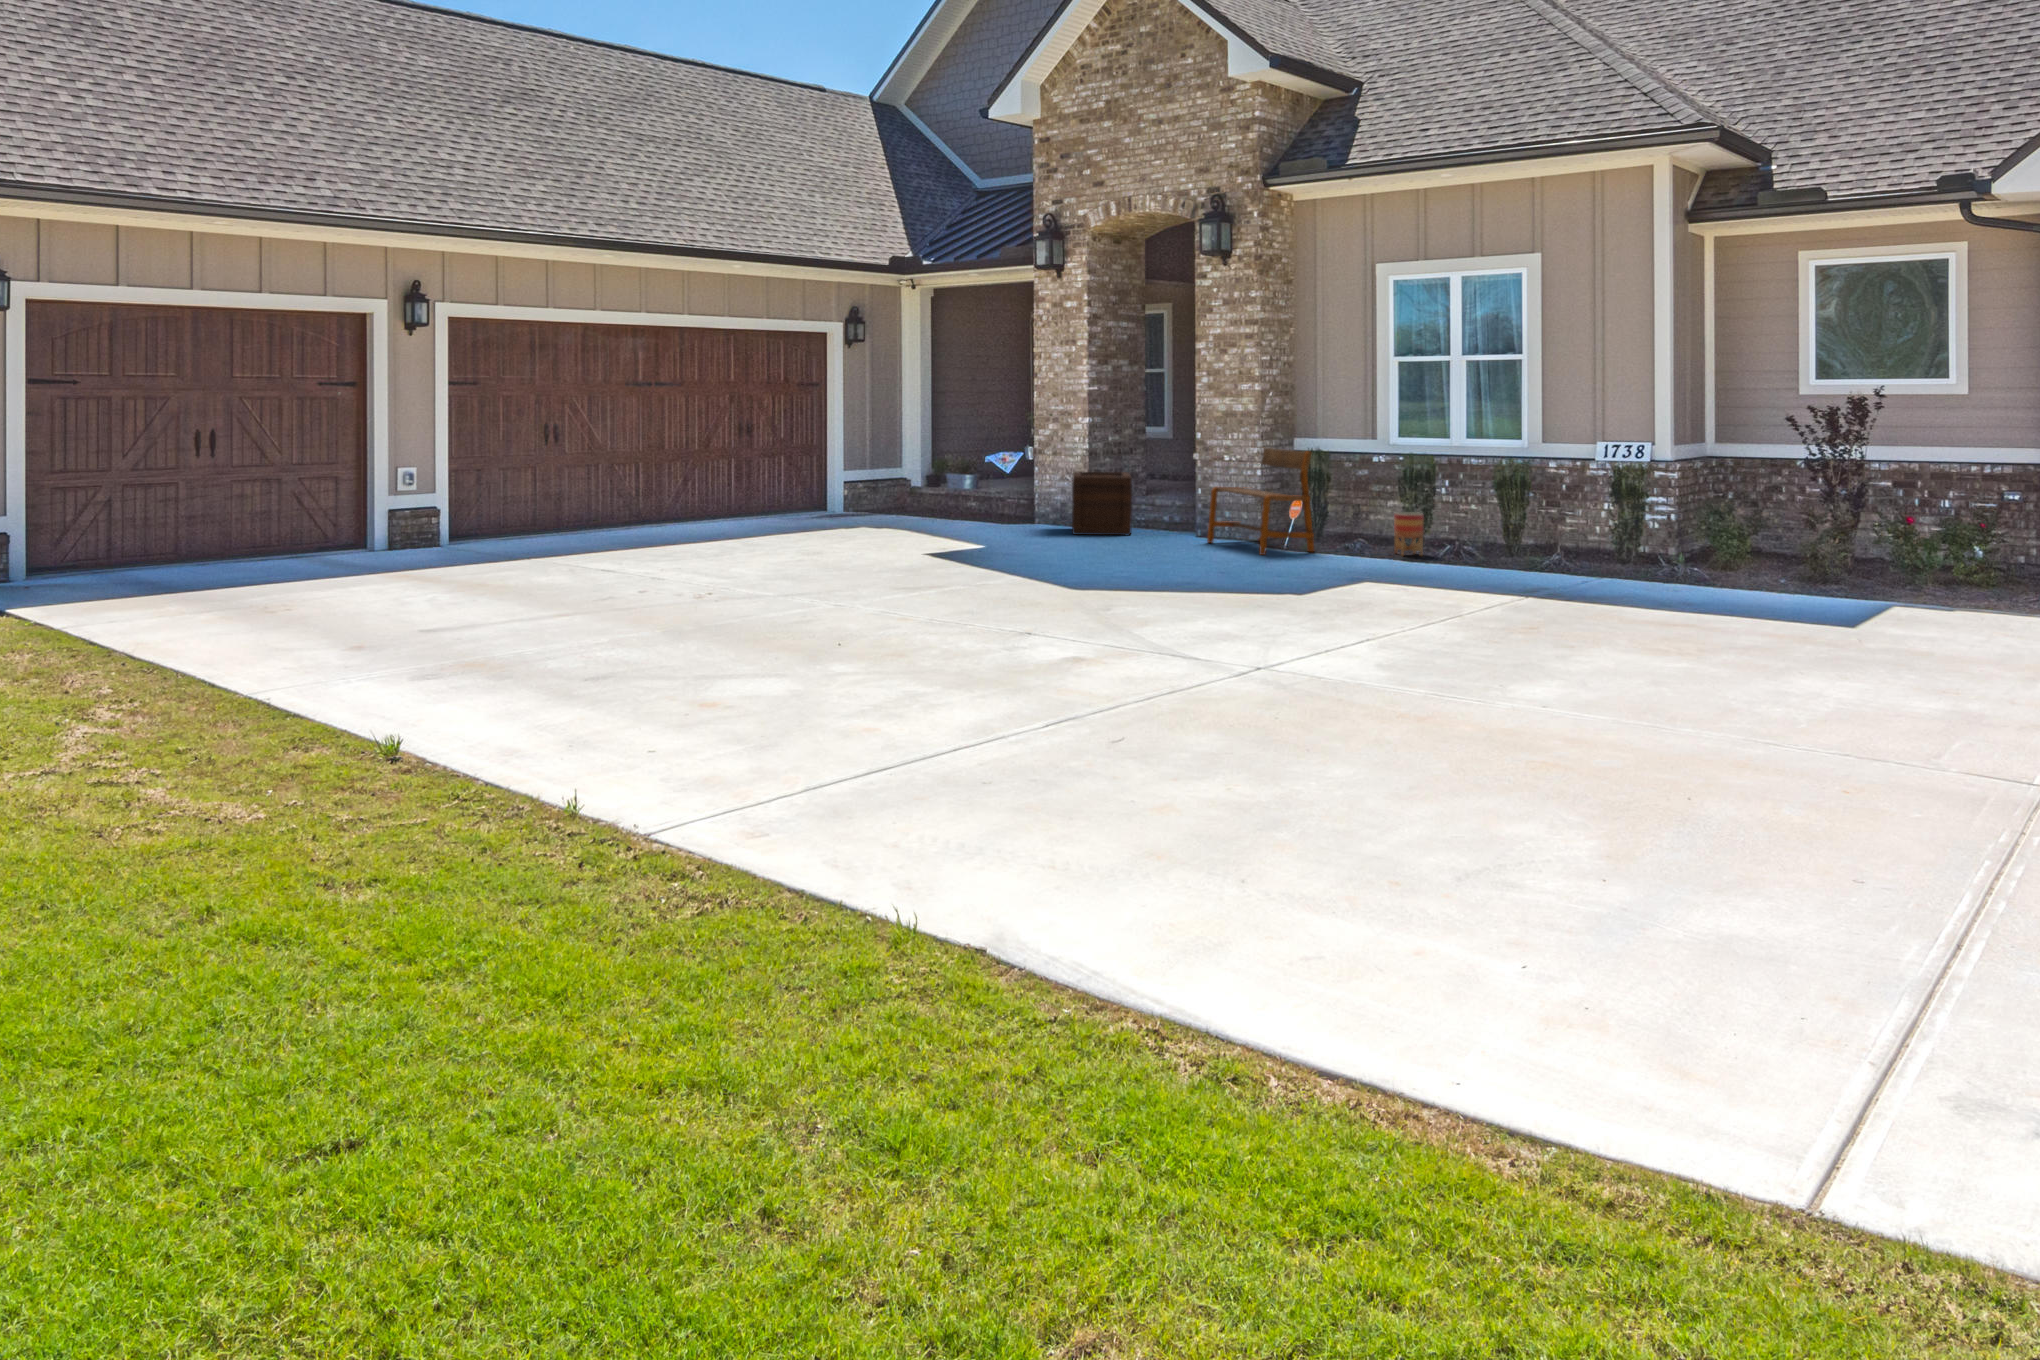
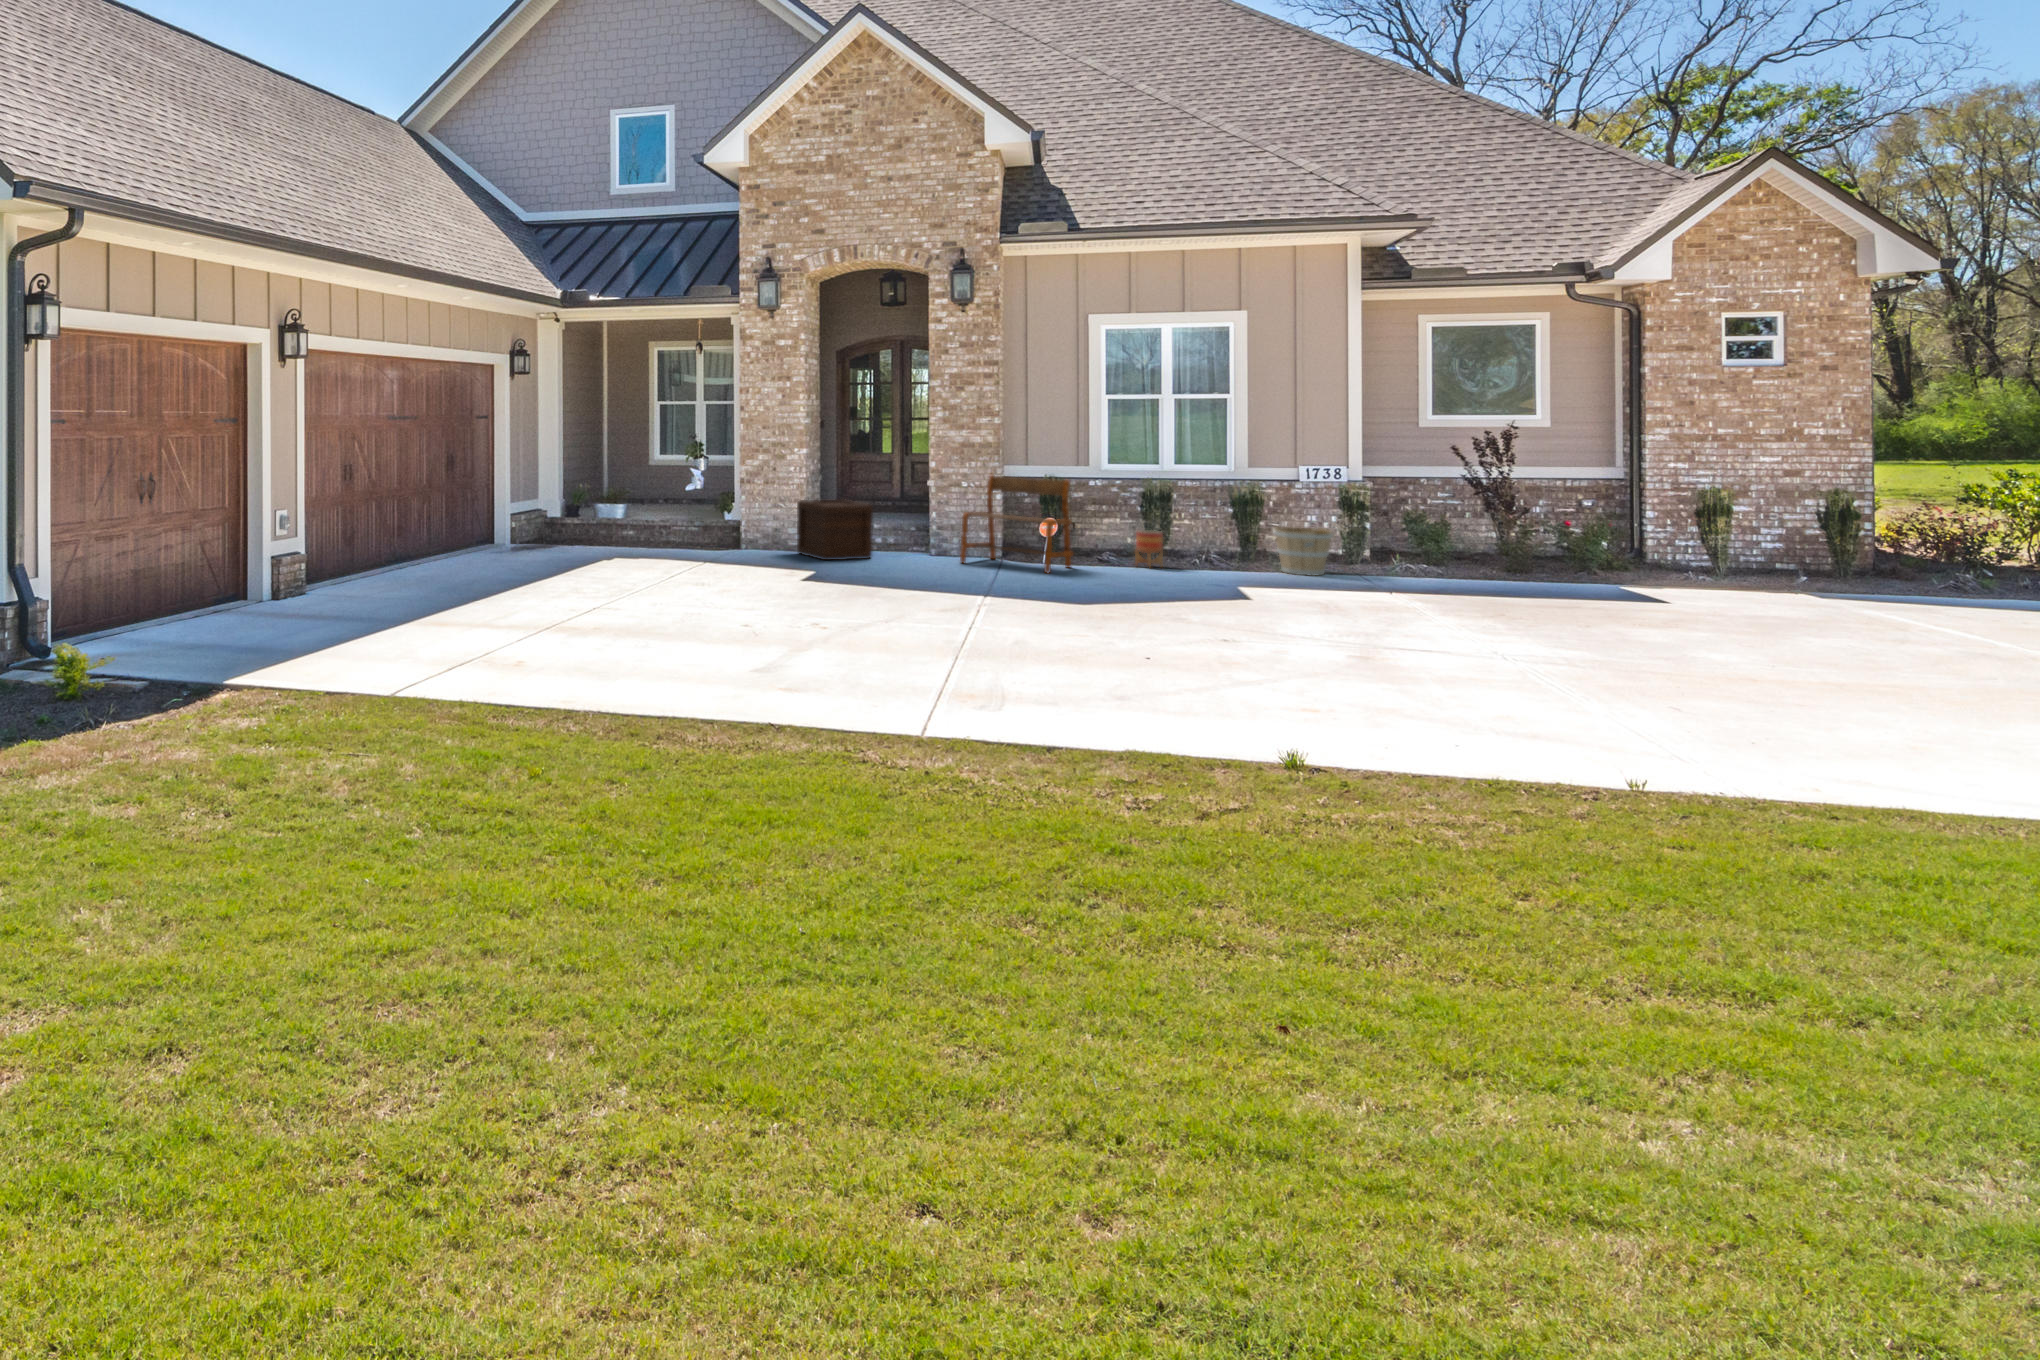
wooden bucket: none [1543,511,1611,571] -> present [1274,526,1333,575]

